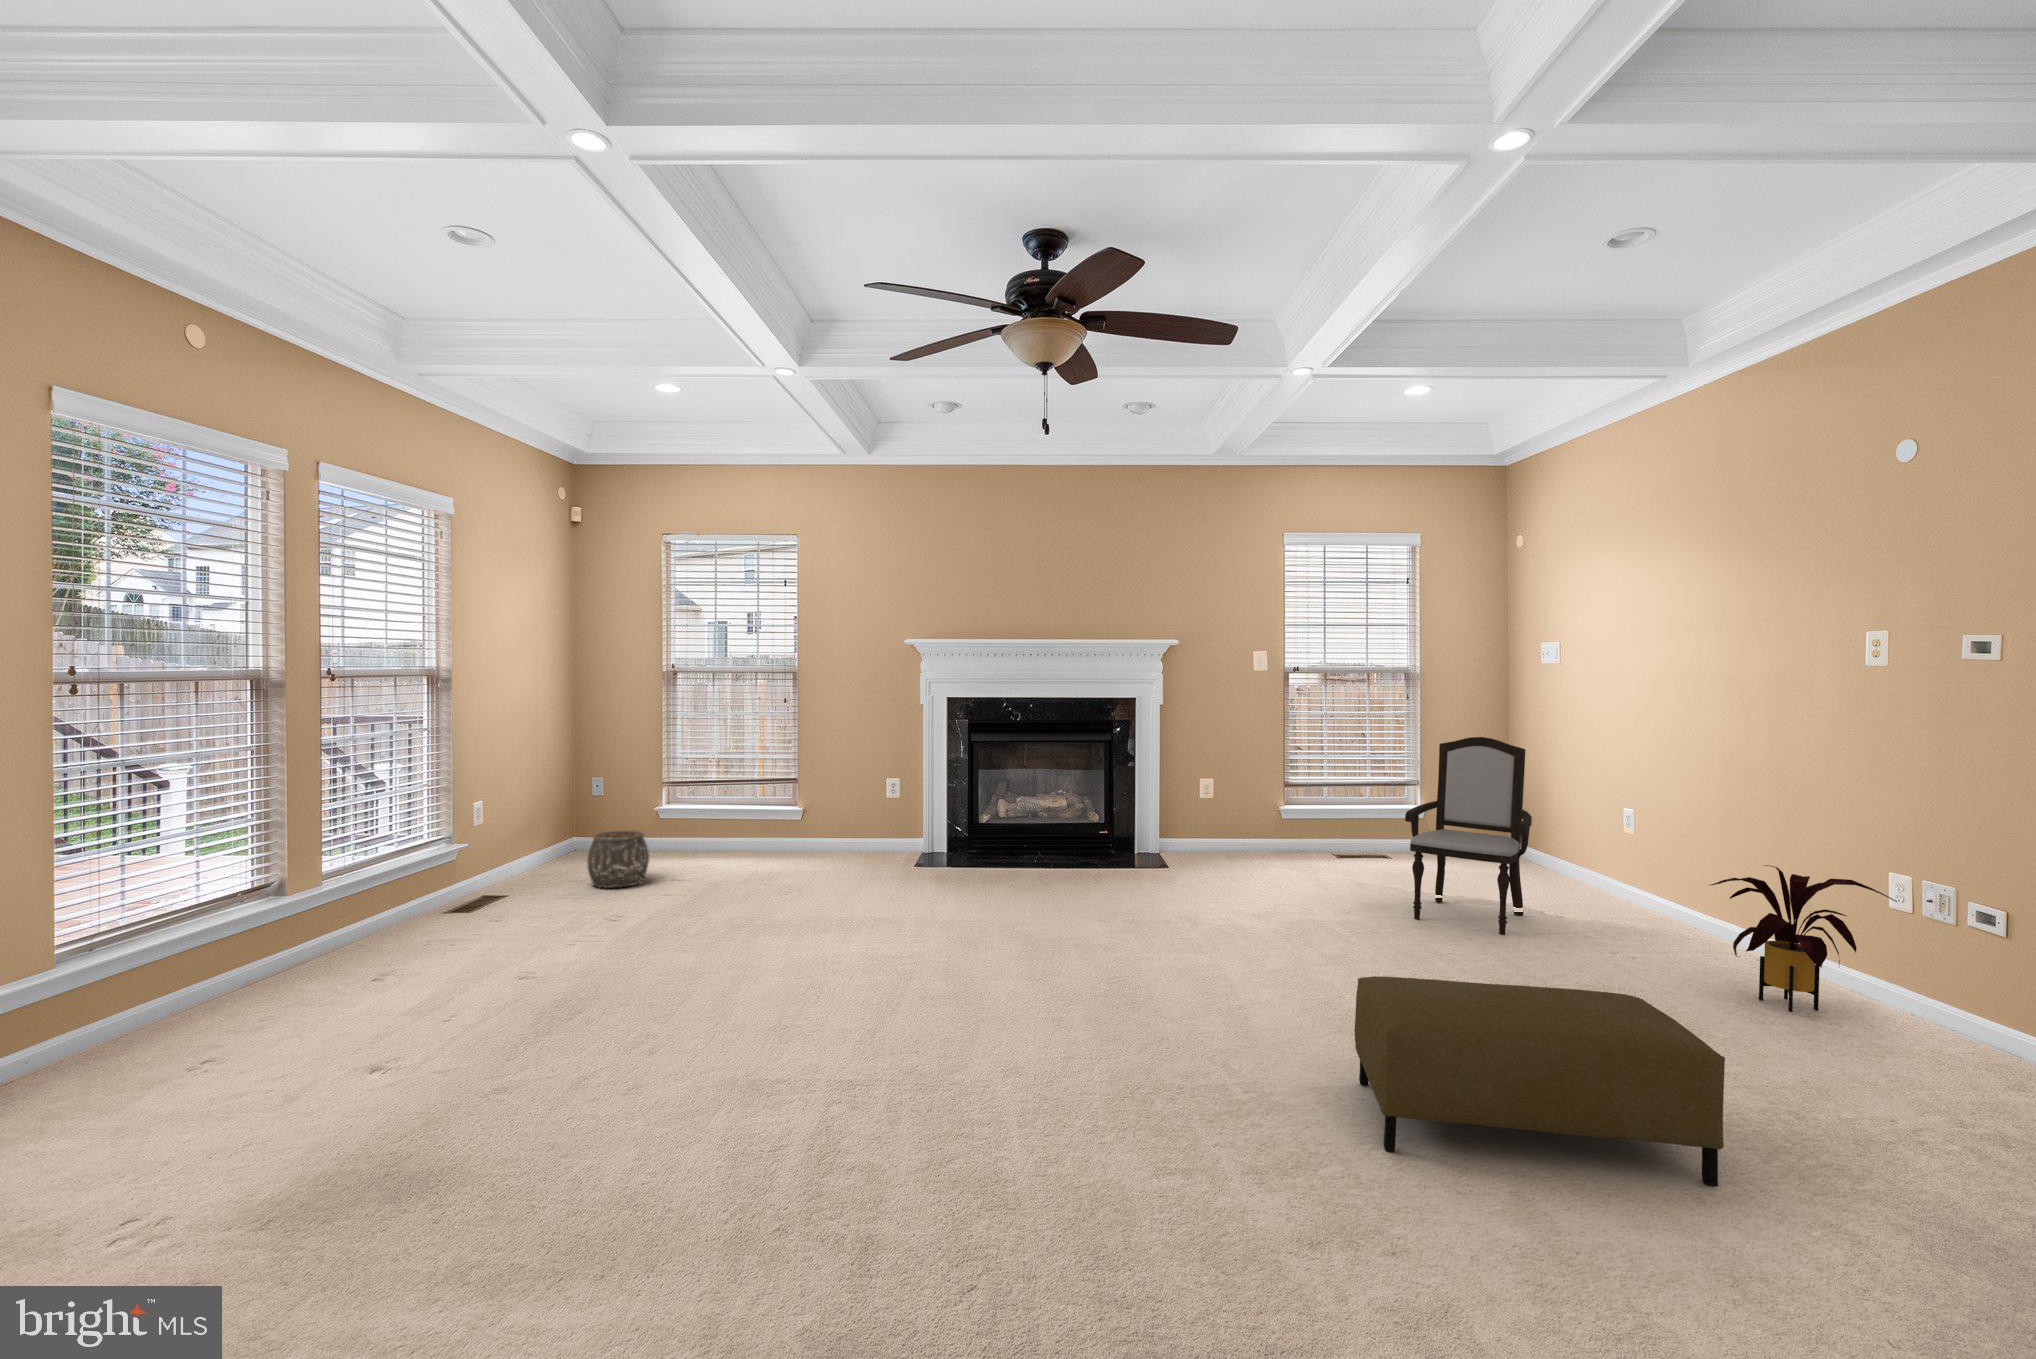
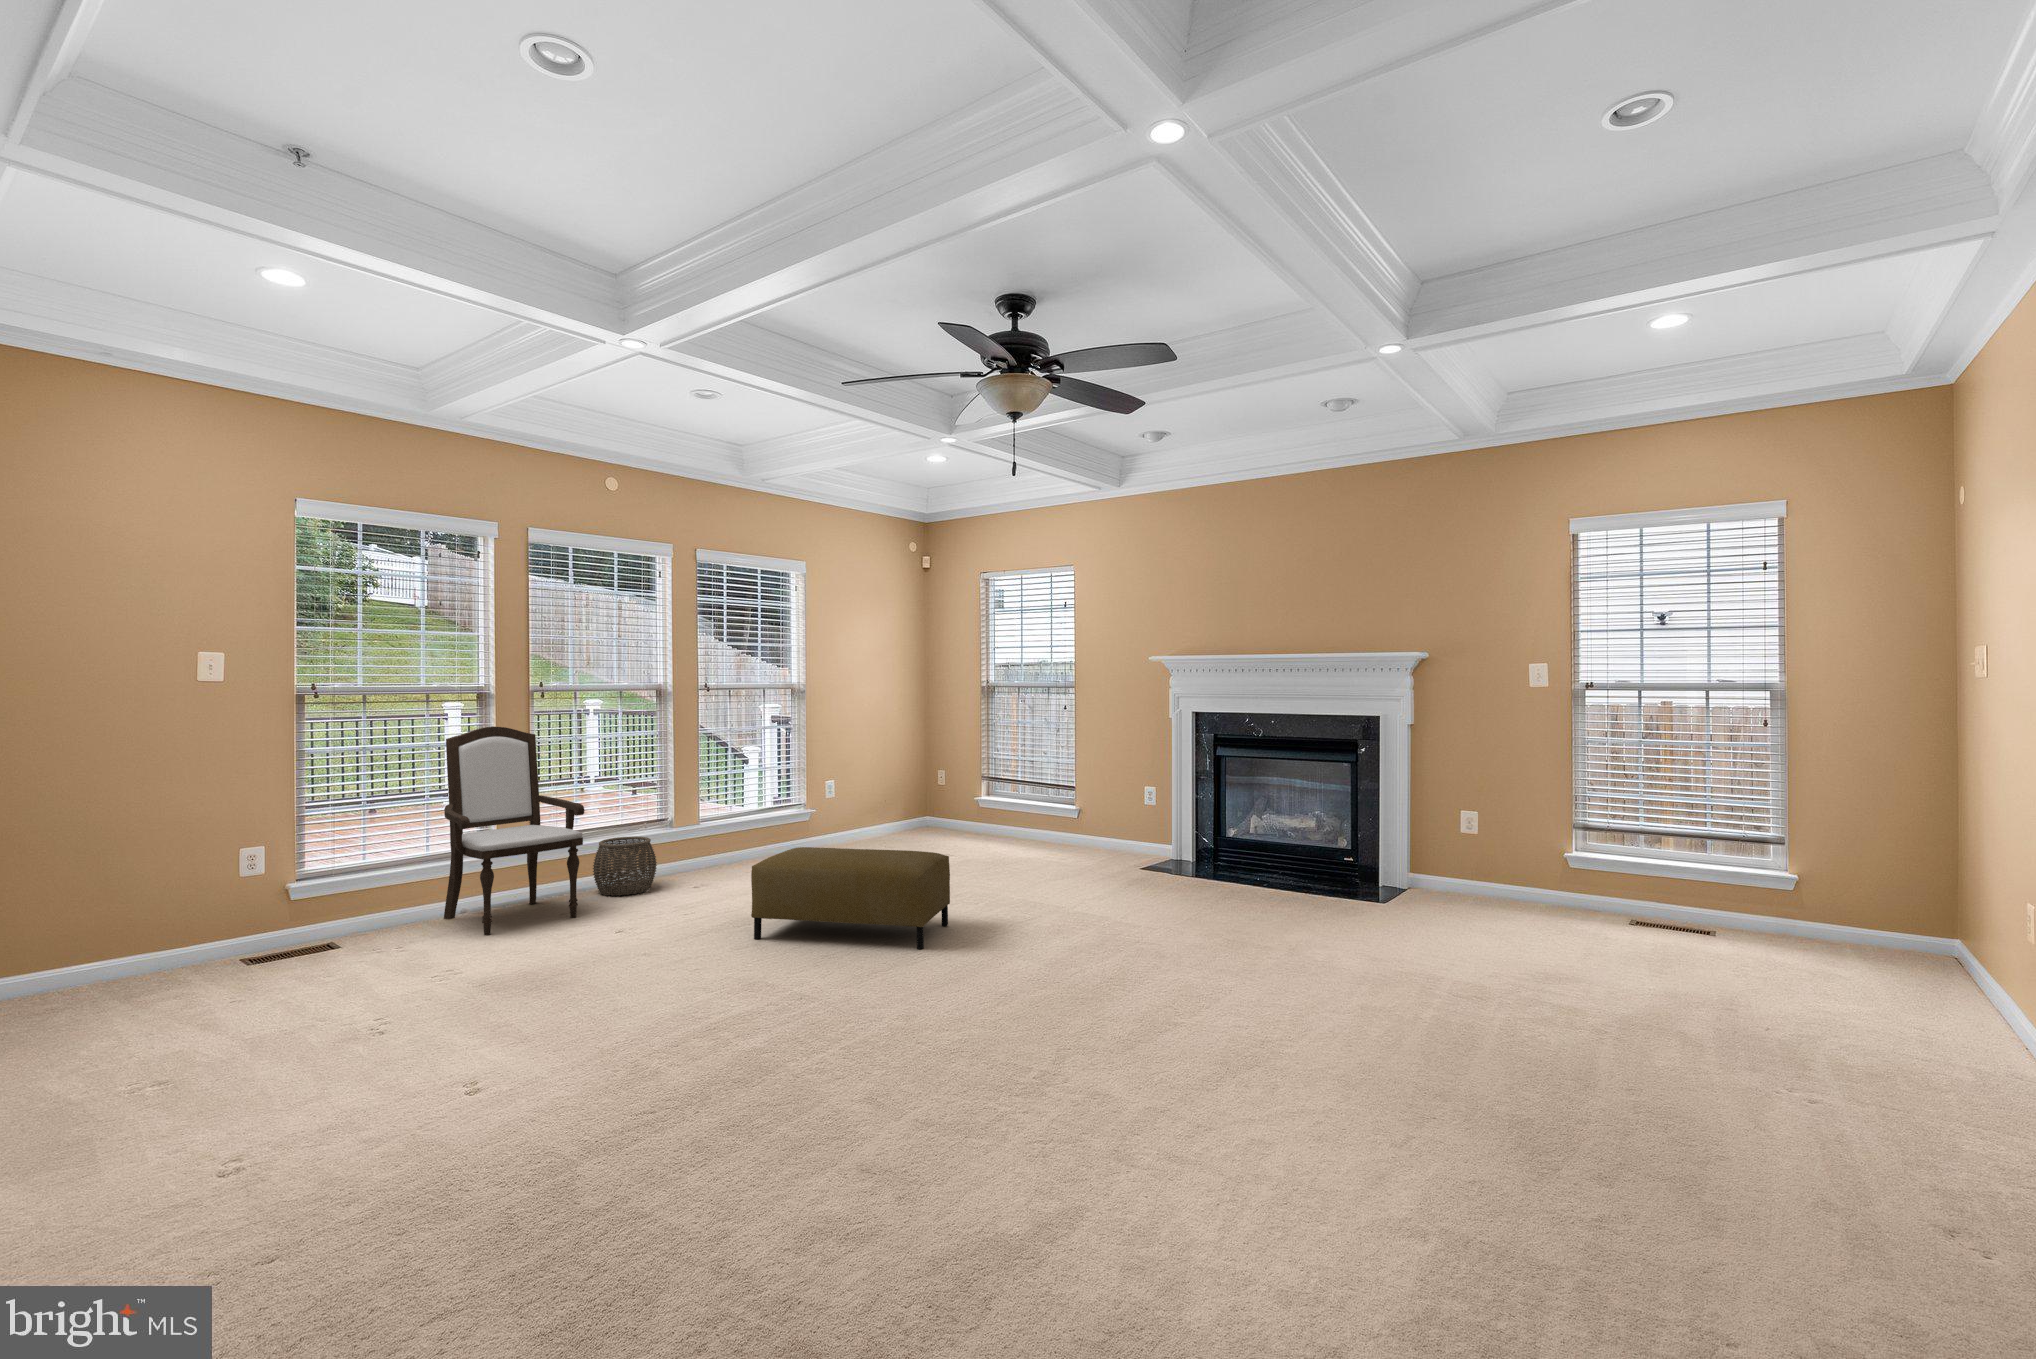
armchair: present [1405,737,1532,935] -> present [444,727,584,935]
house plant: present [1711,865,1897,1012] -> none [1777,849,1992,1007]
ottoman: present [1355,976,1725,1186] -> present [751,847,950,949]

